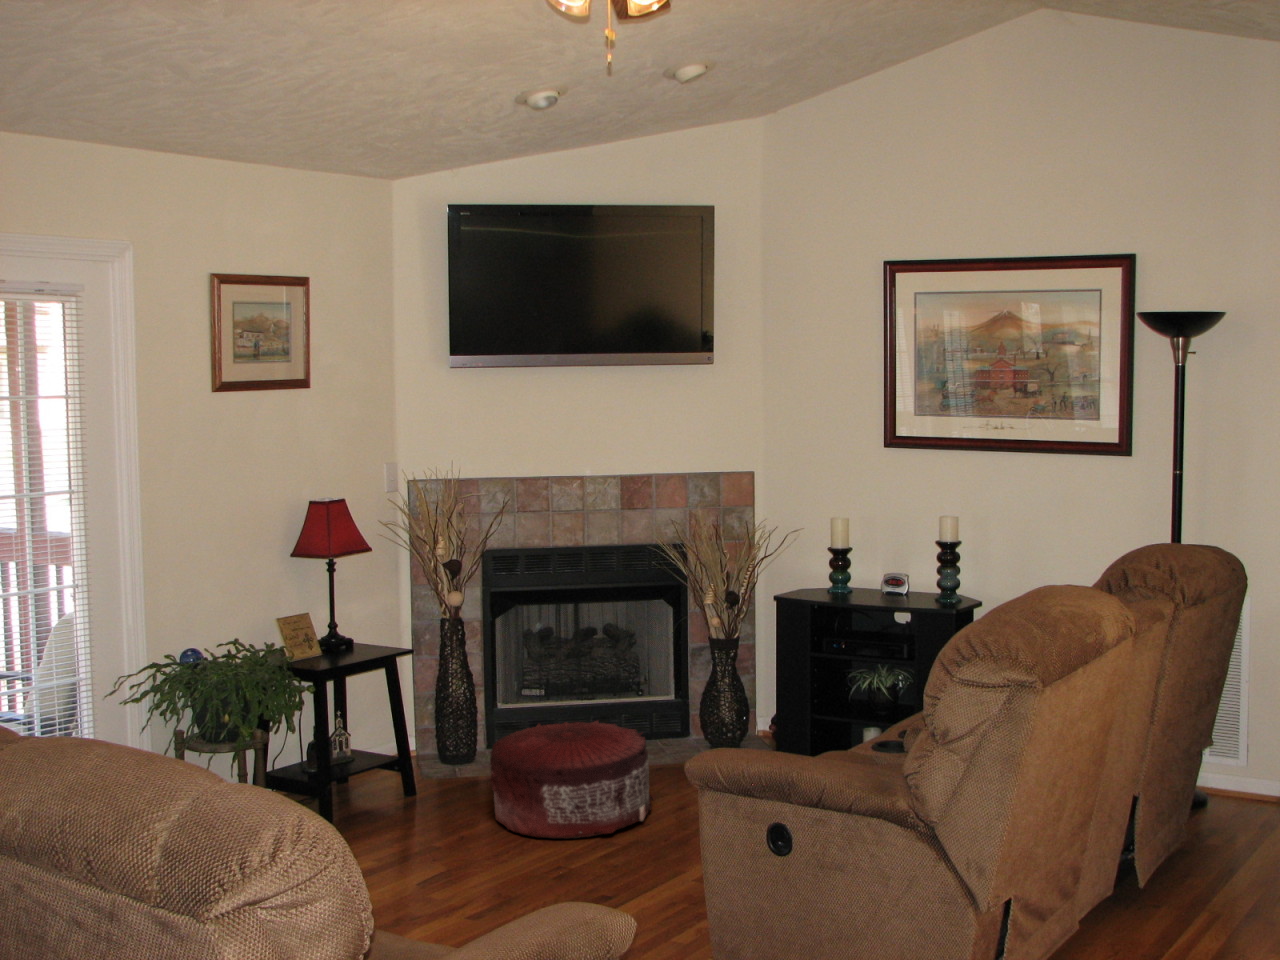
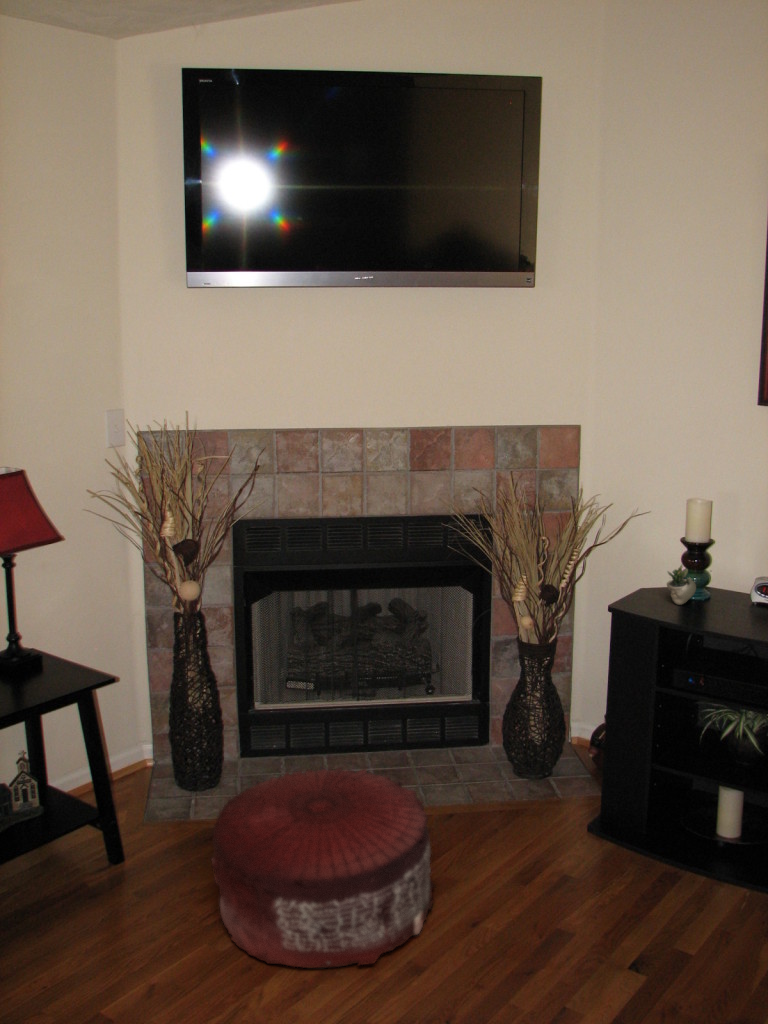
succulent plant: none [817,565,846,595] -> present [667,565,711,605]

